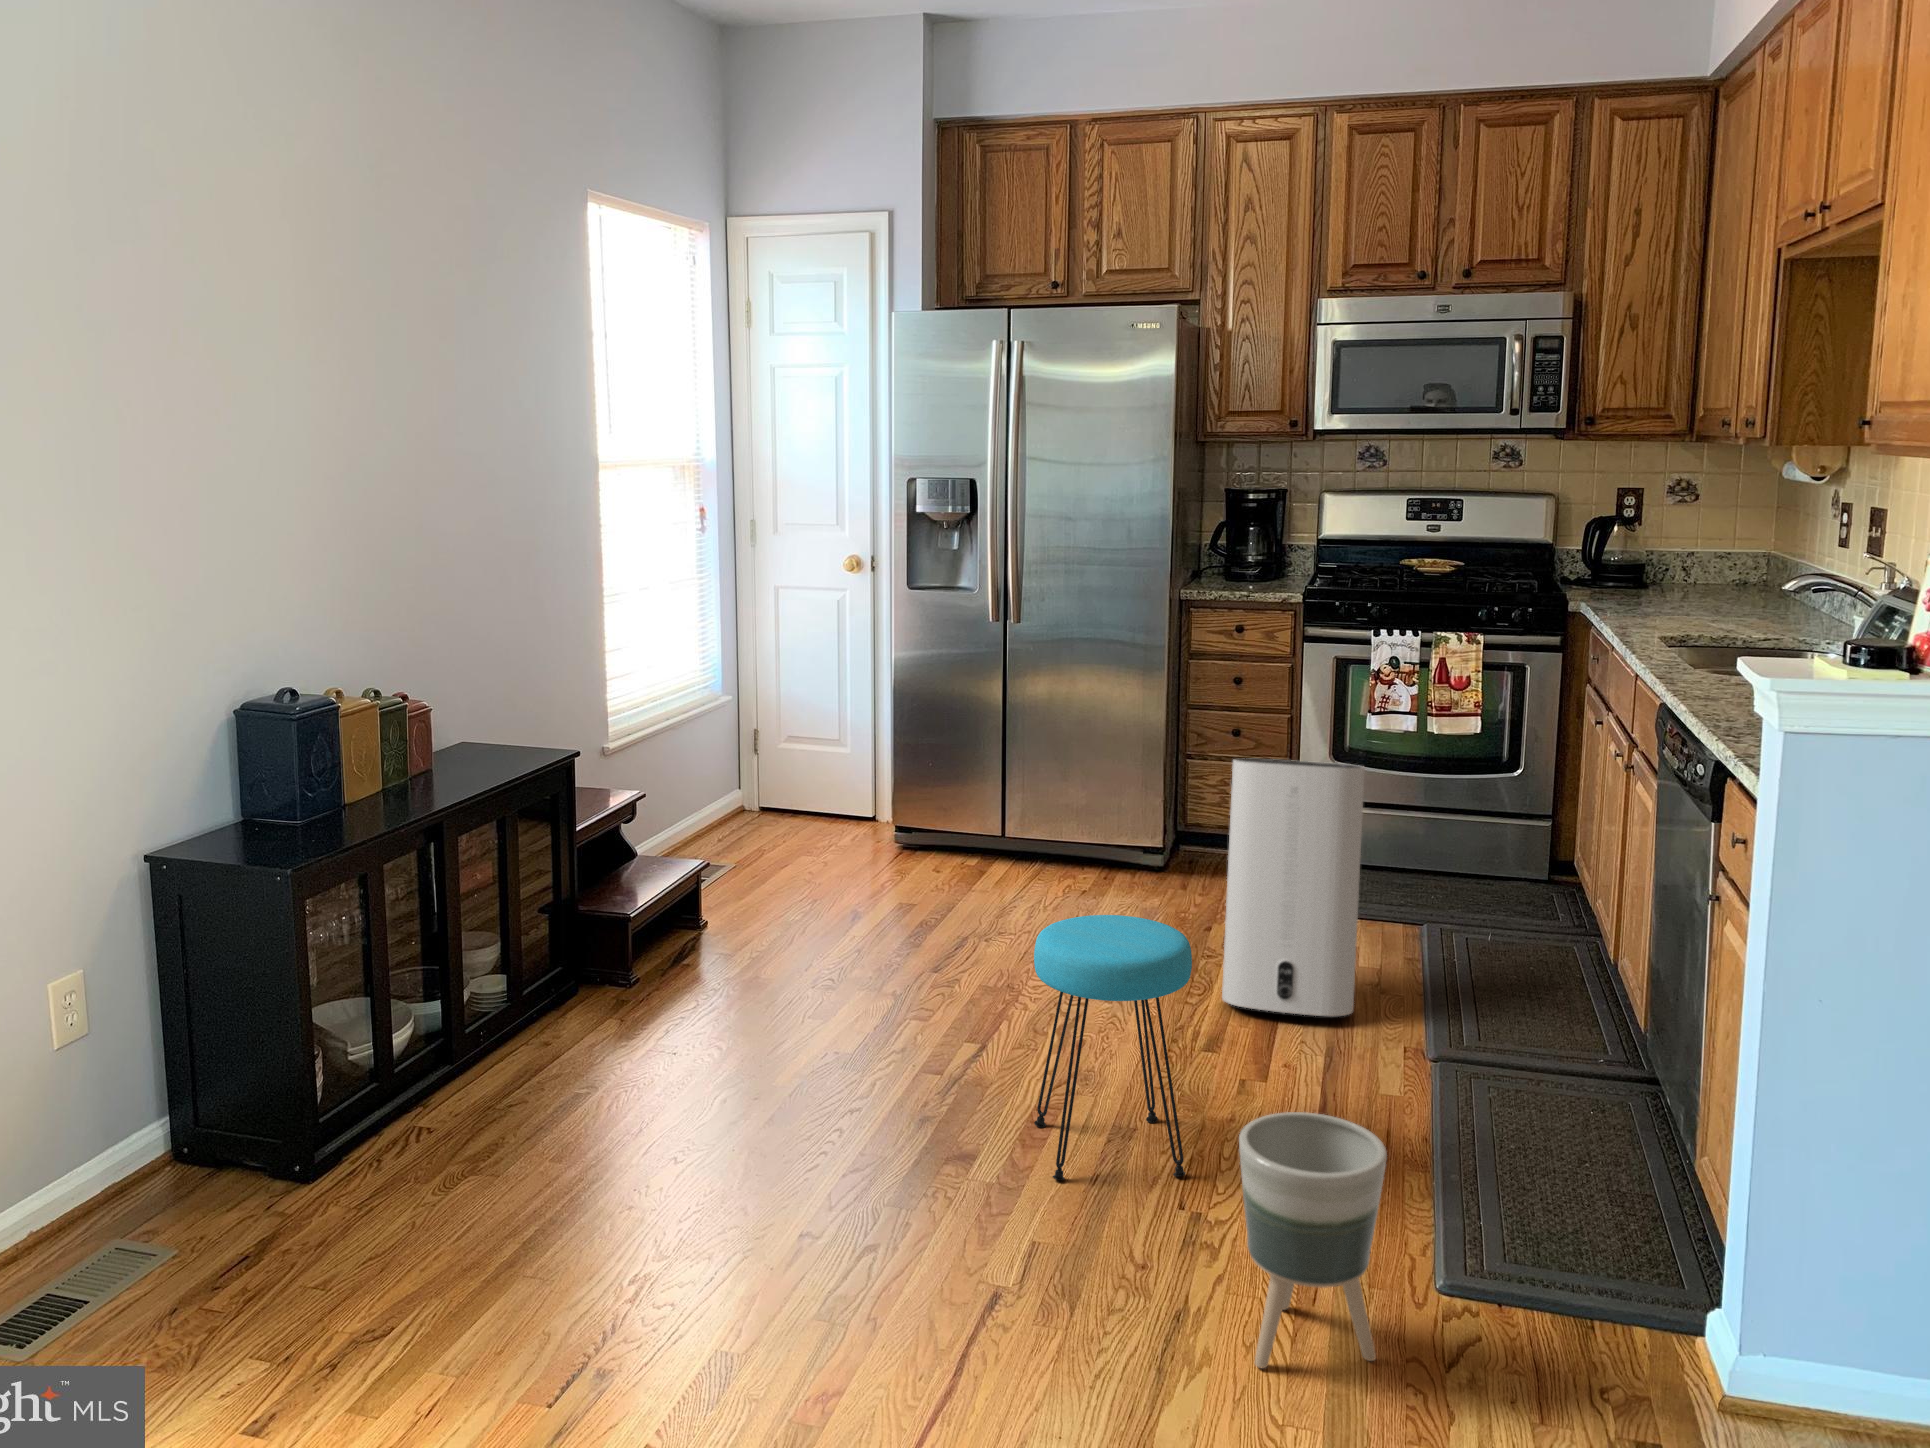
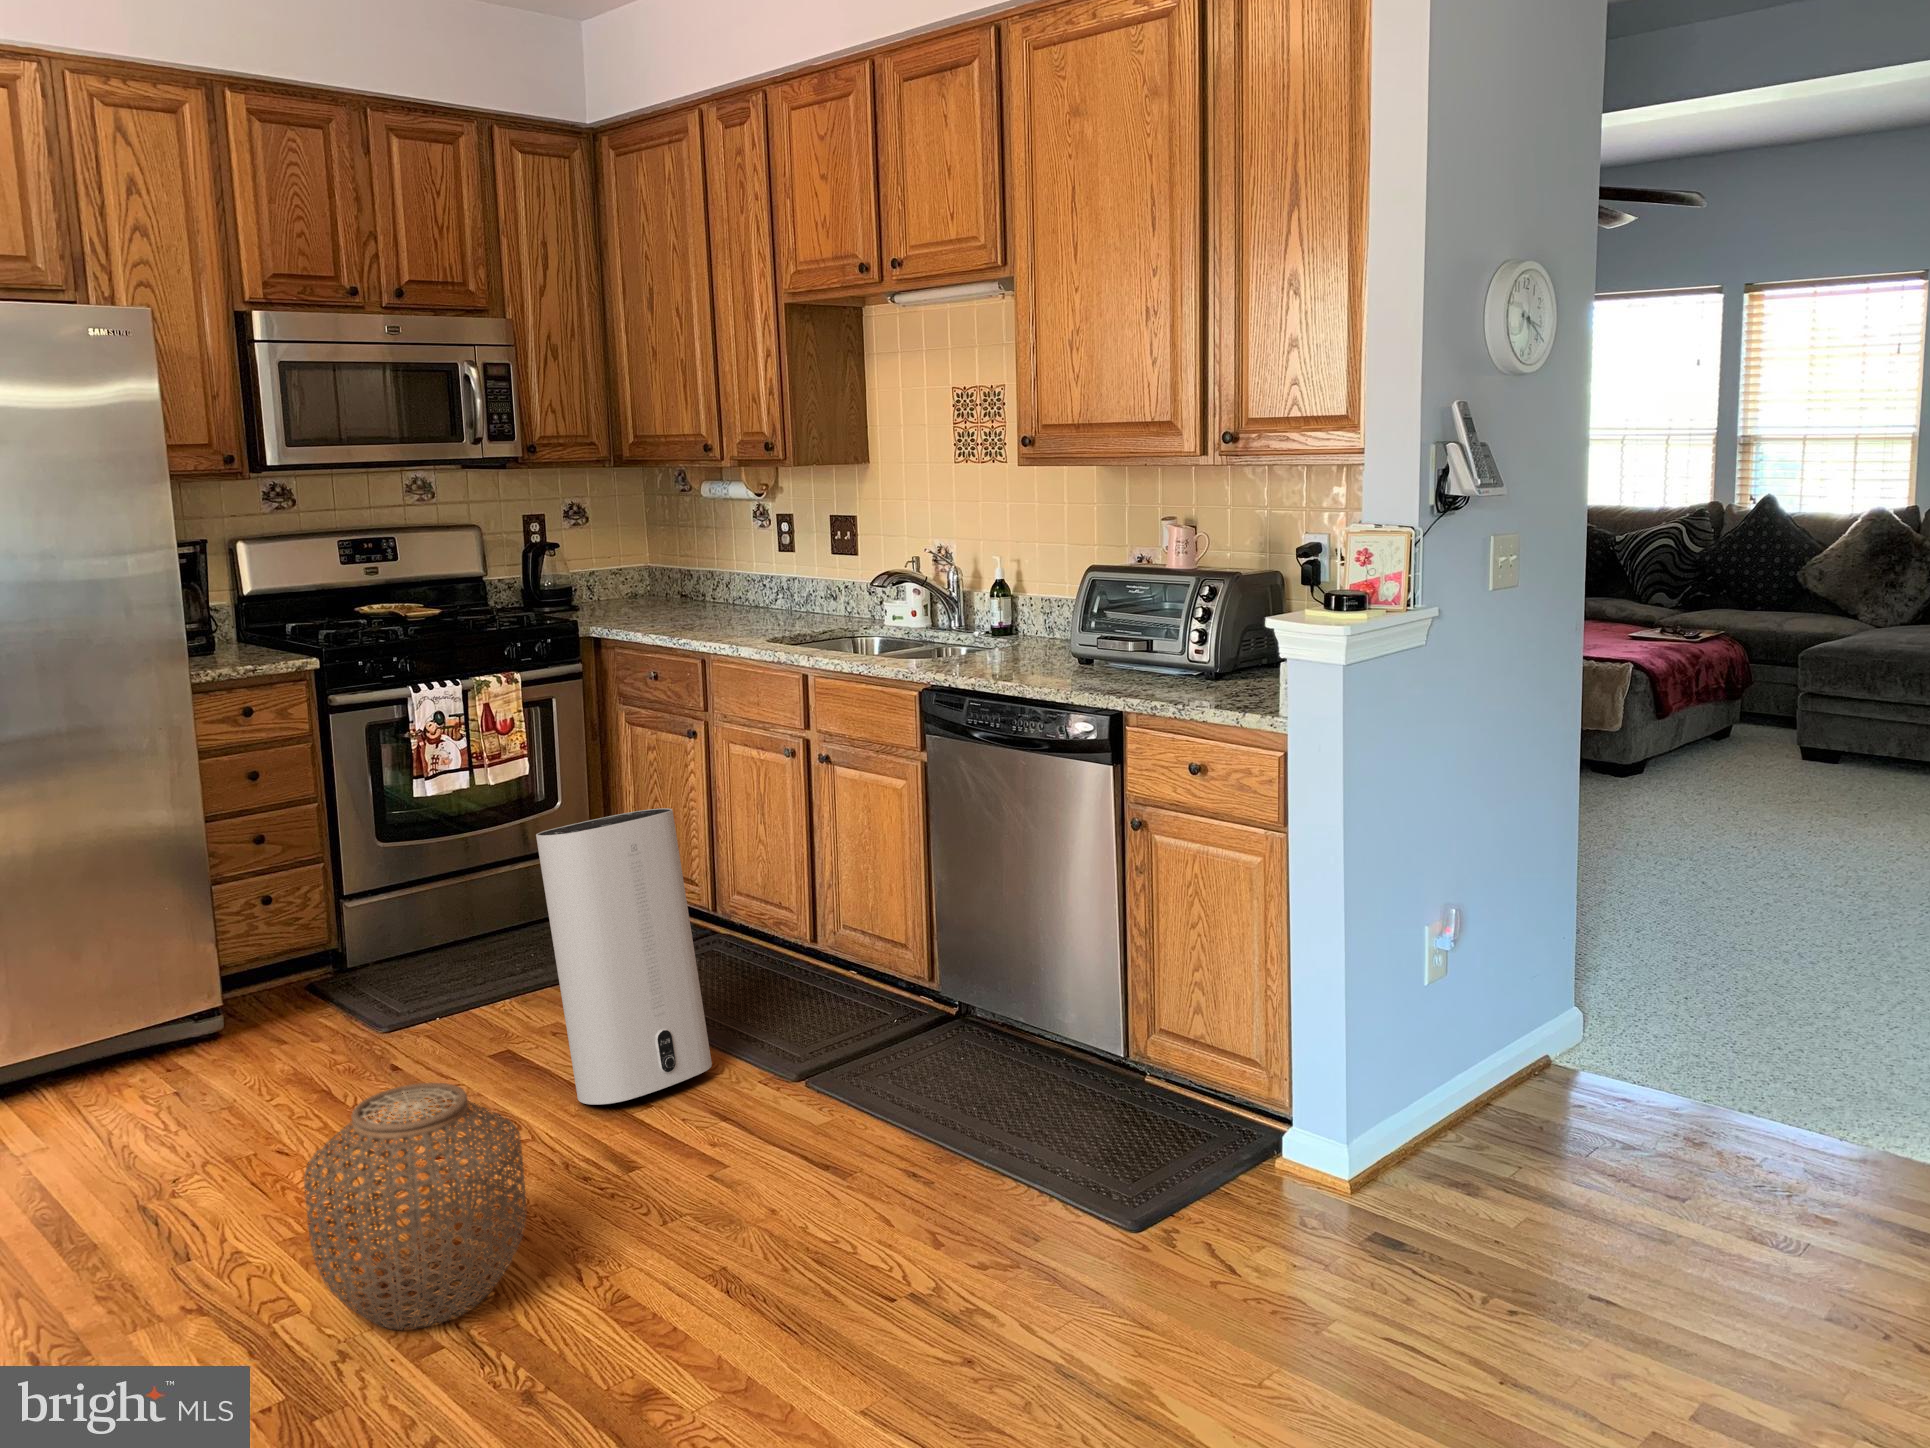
woven basket: none [855,889,1004,1064] -> present [304,1083,526,1330]
stool: present [1034,915,1192,1180] -> none [689,995,885,1306]
planter: present [1239,1112,1387,1368] -> none [1112,1062,1242,1302]

